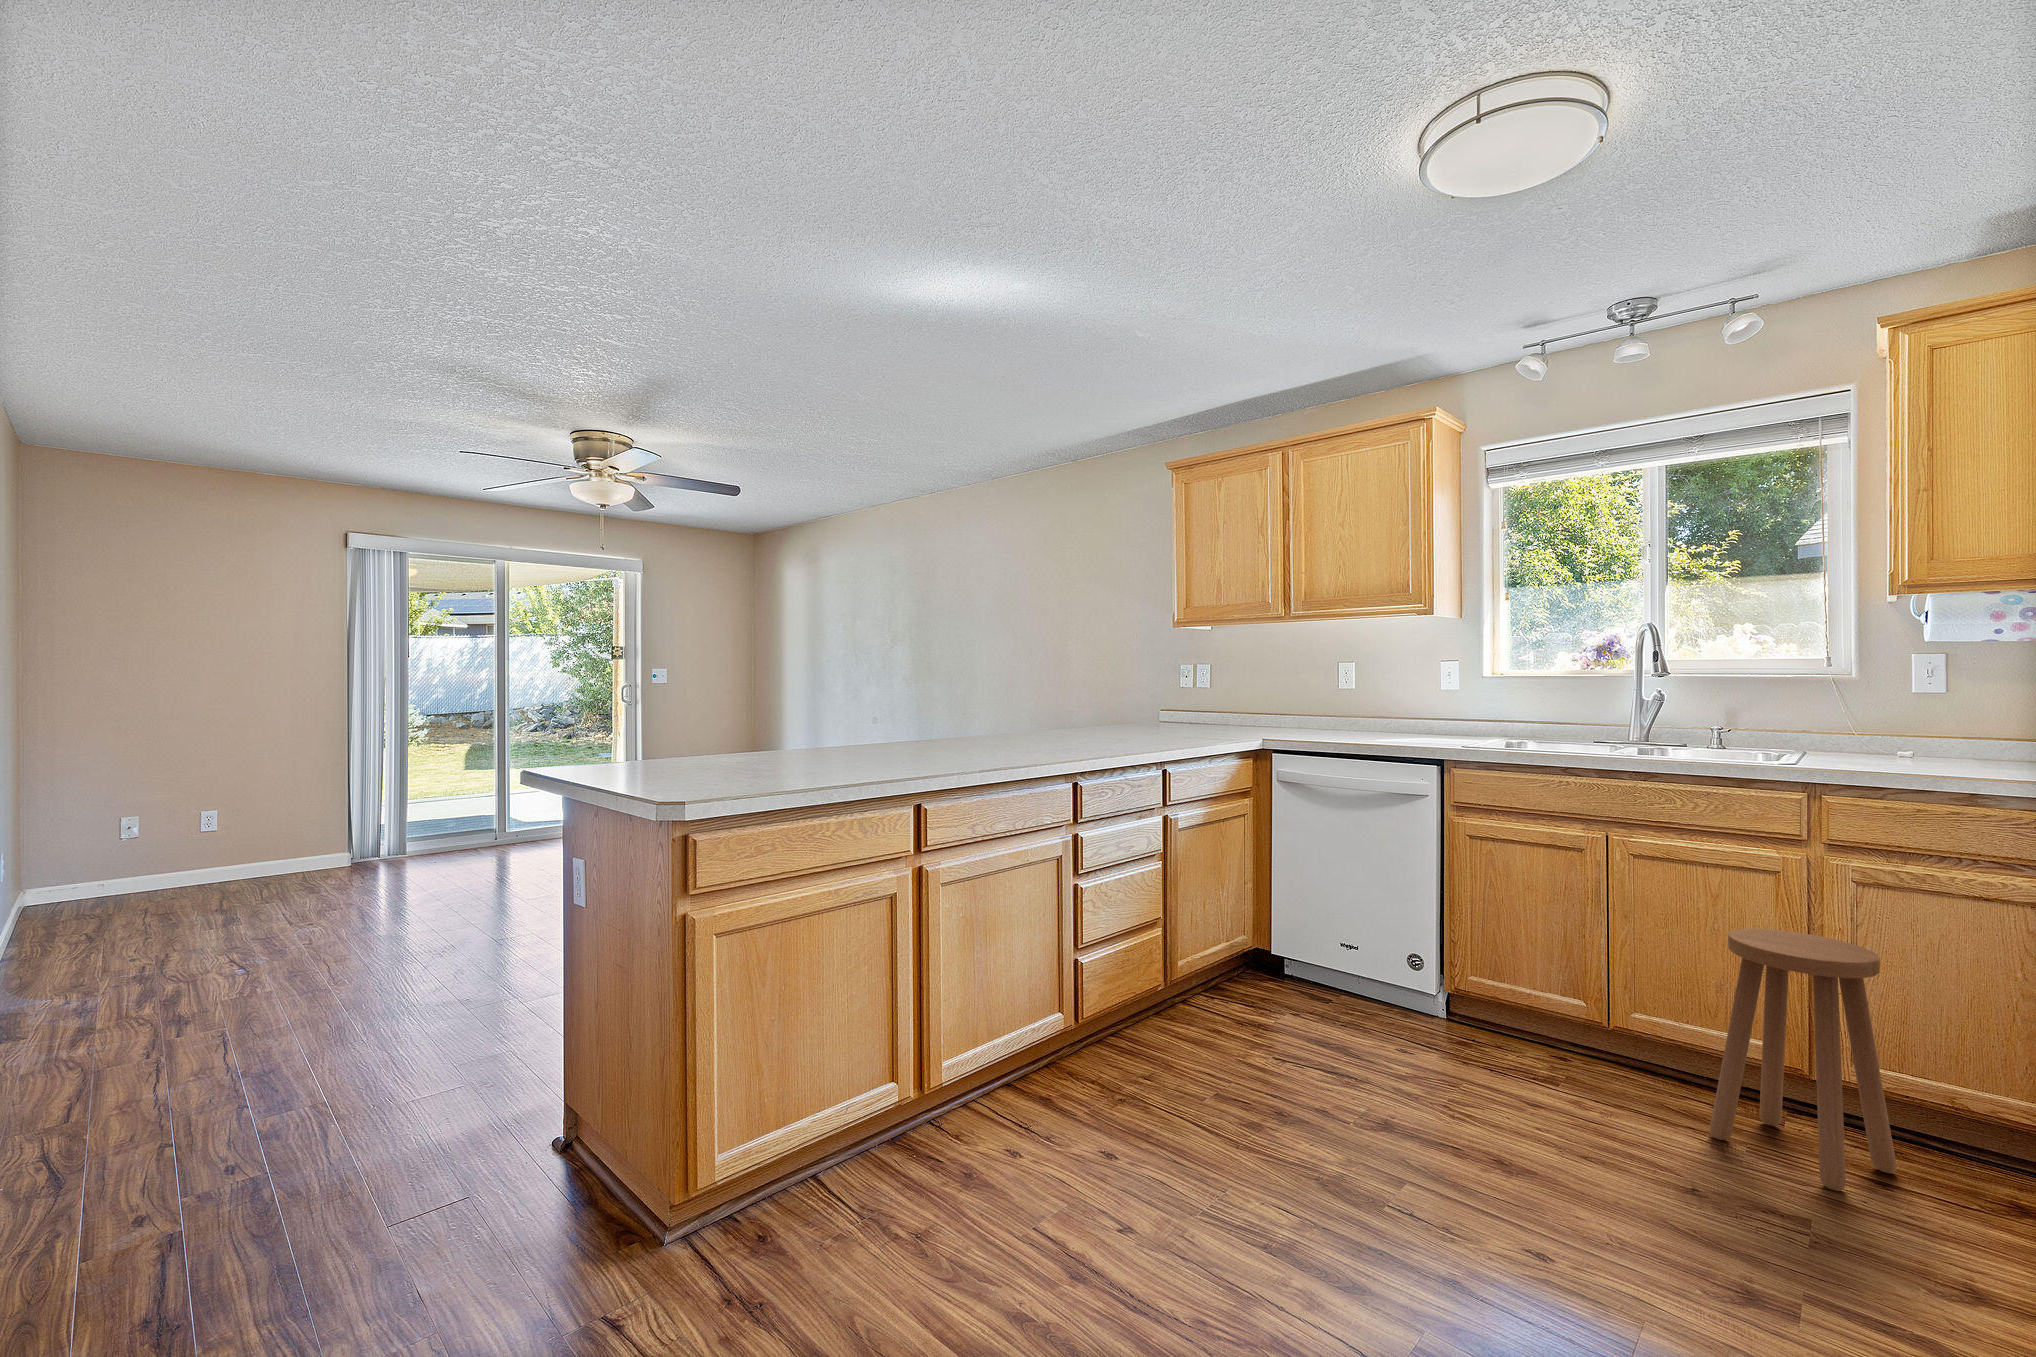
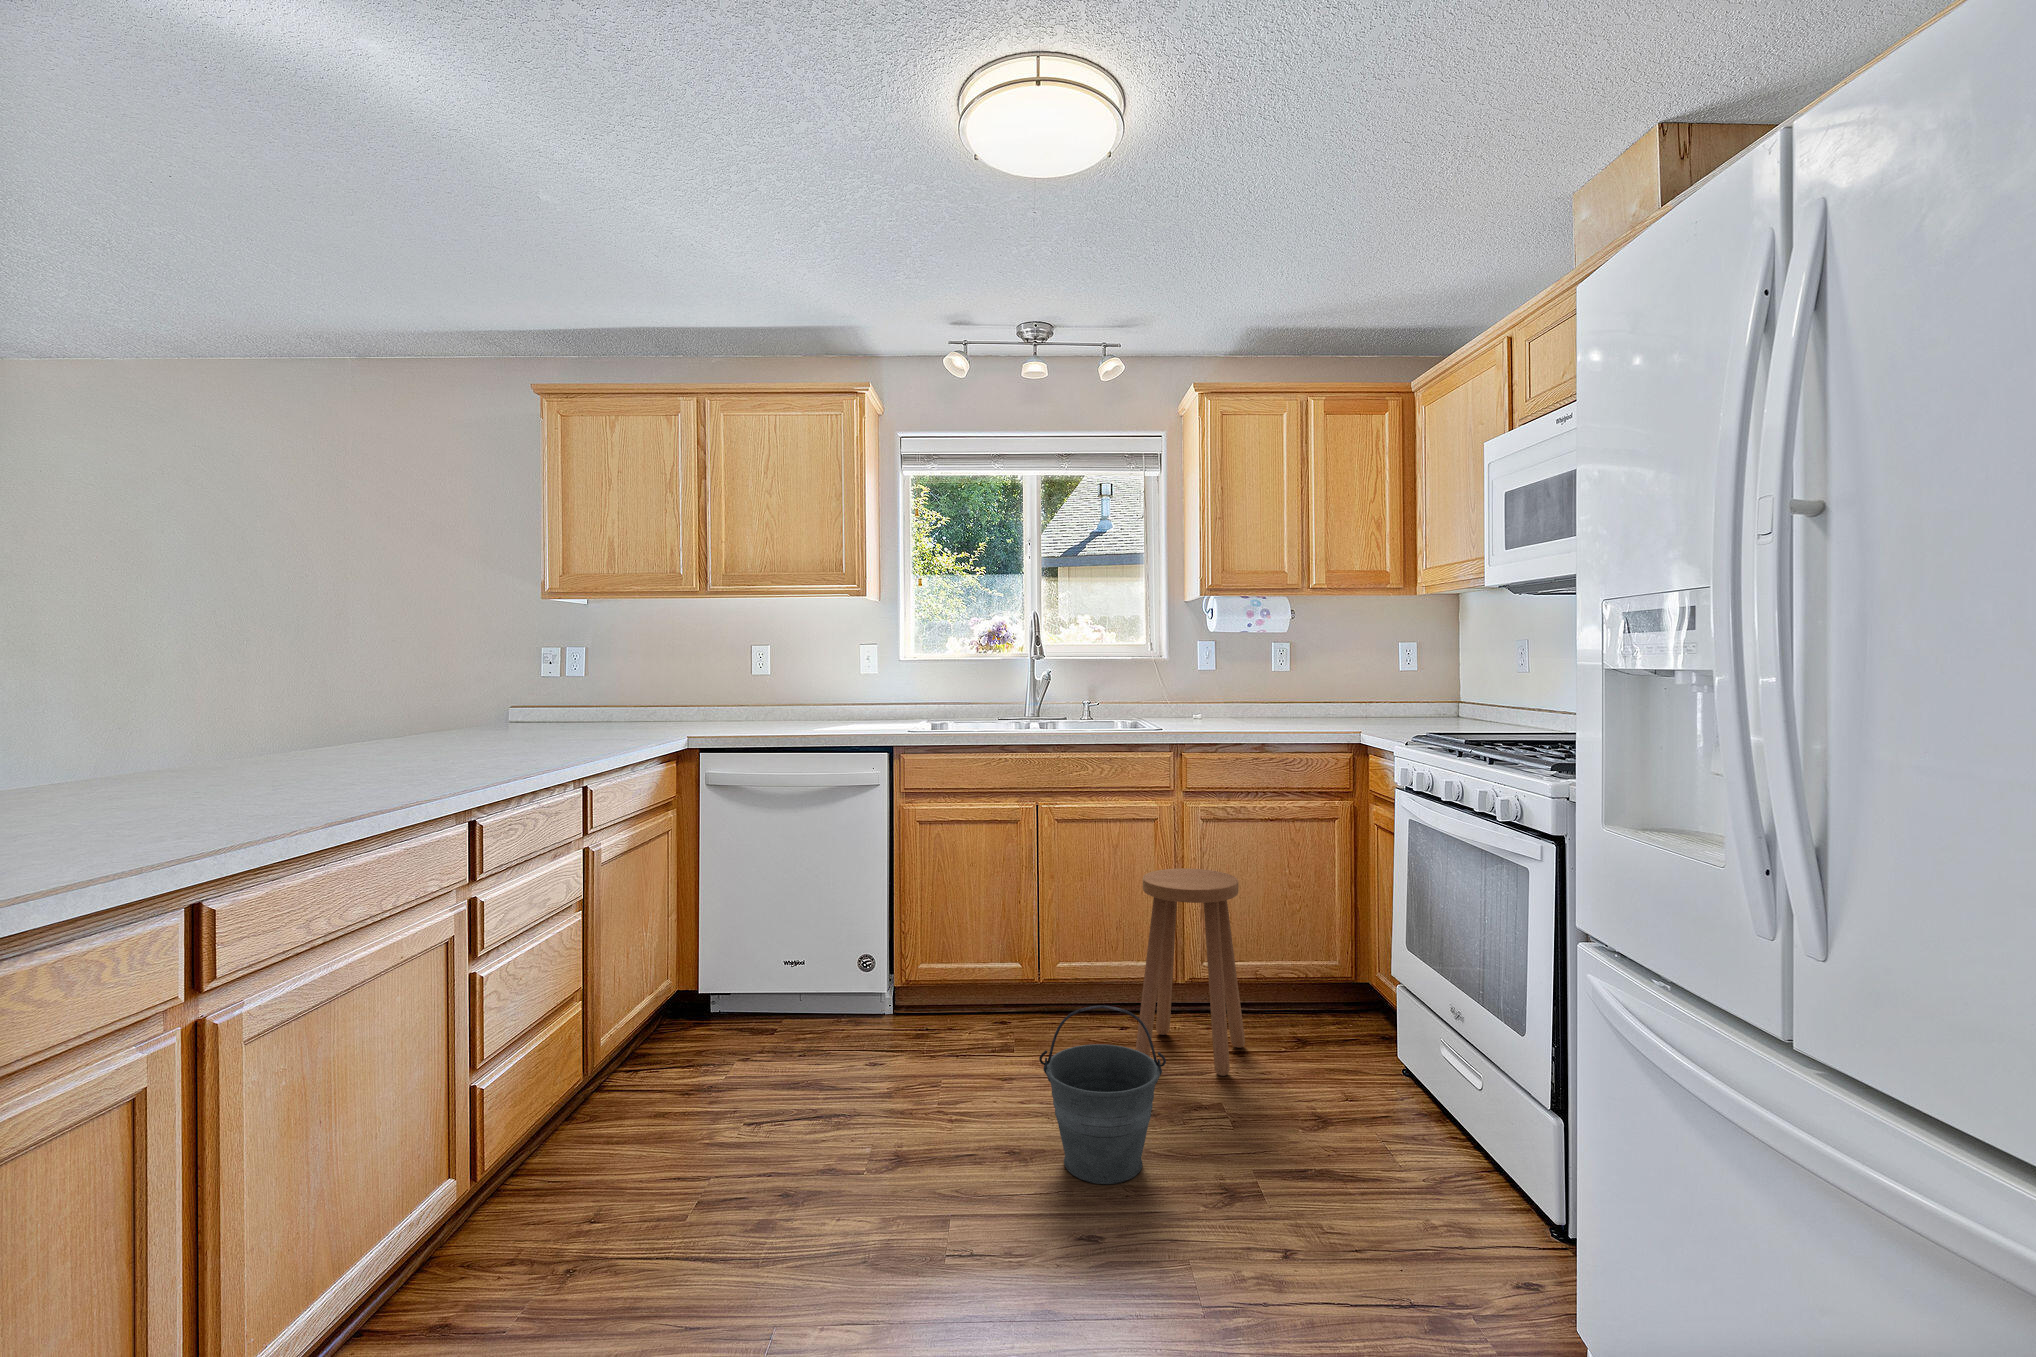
bucket: none [1527,1037,1681,1229] -> present [1039,1006,1166,1184]

